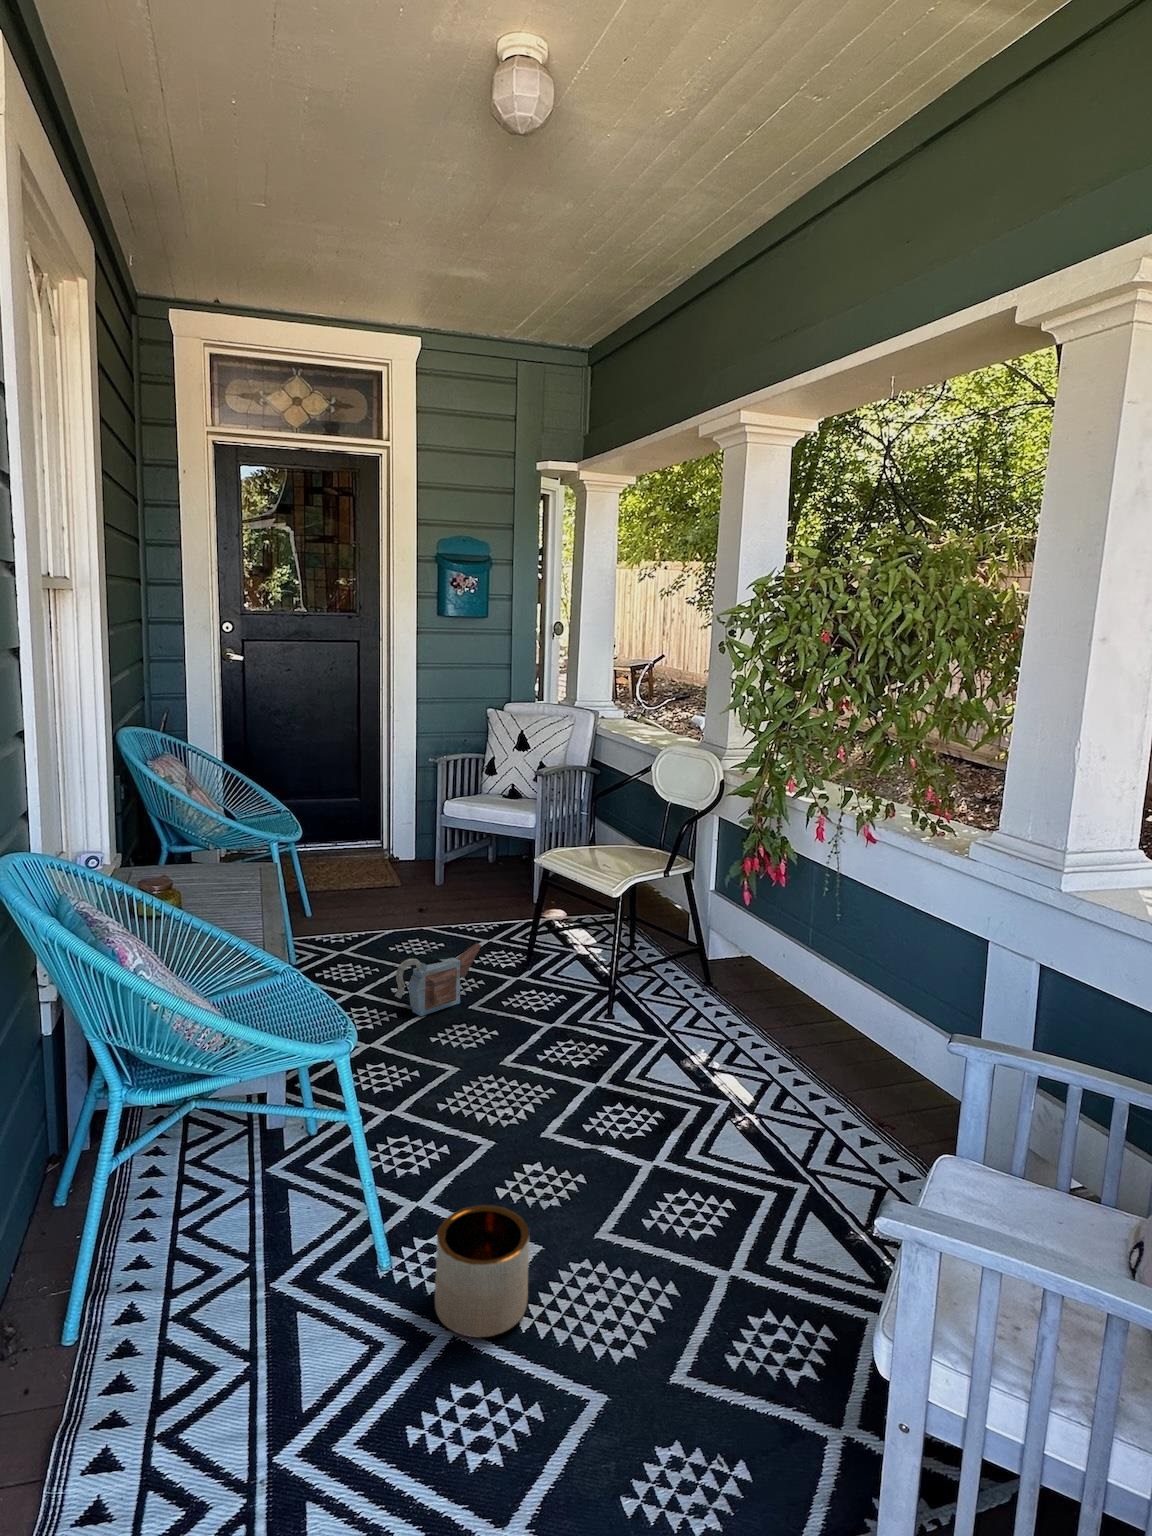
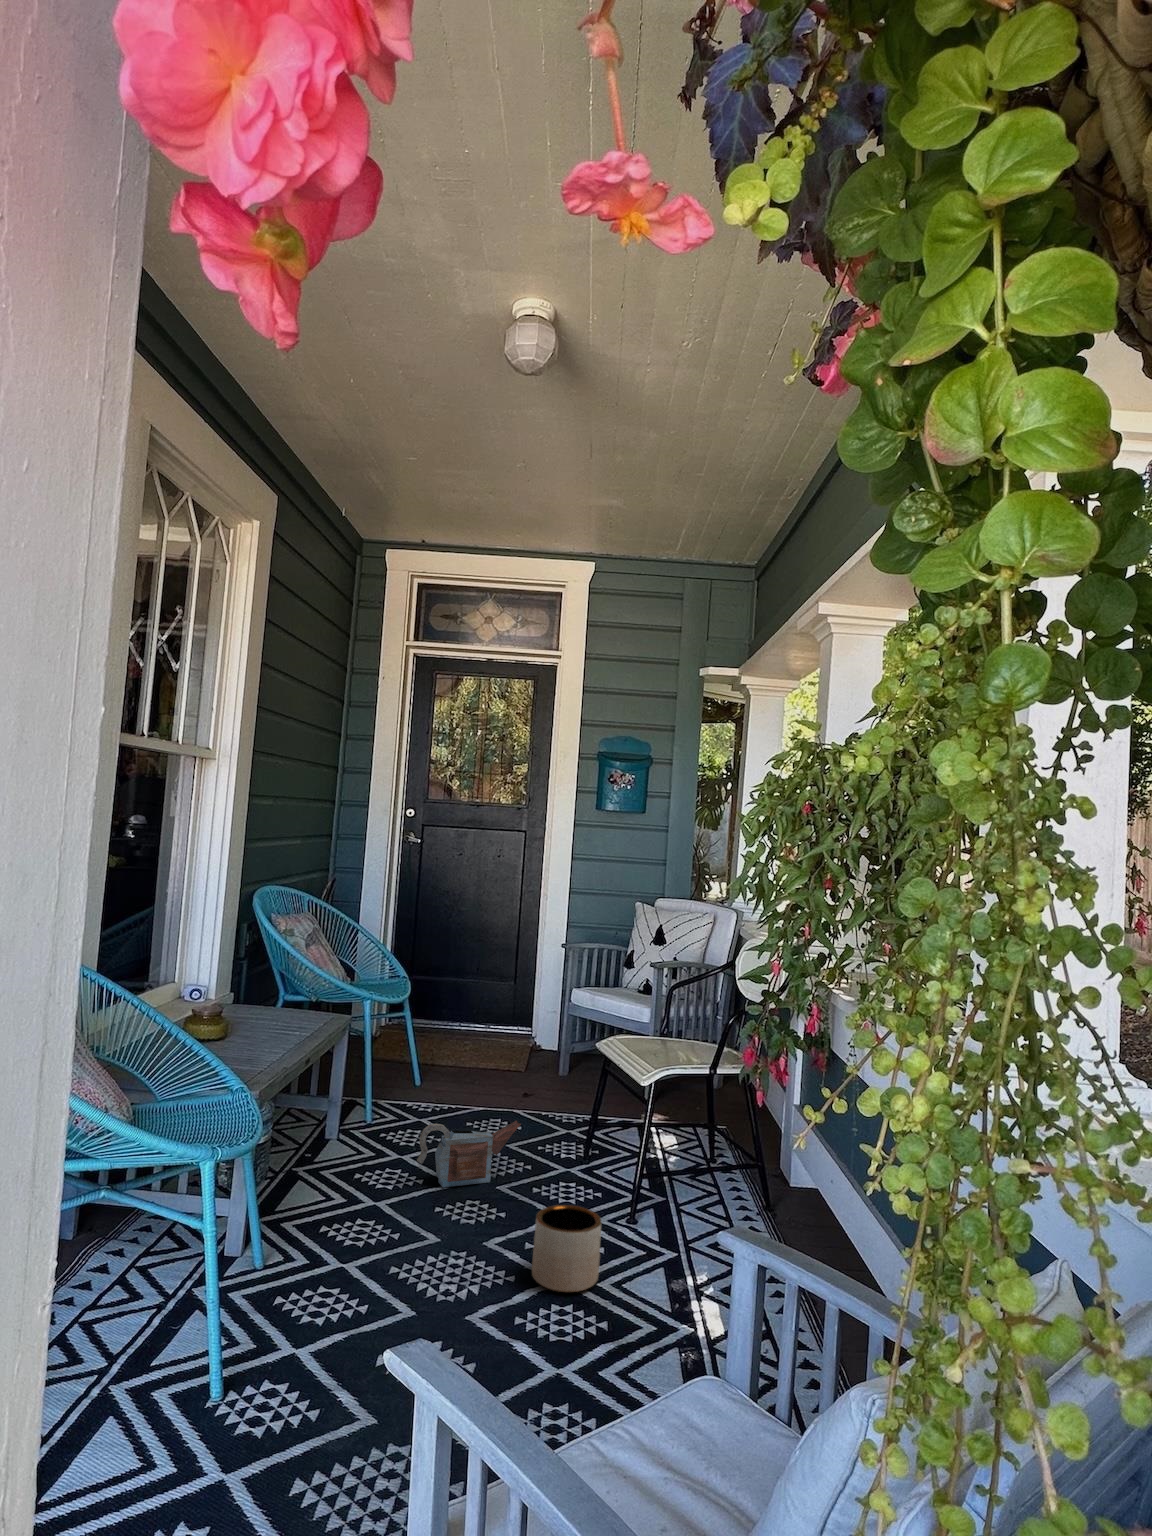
planter: present [435,1205,529,1337] -> present [532,1205,601,1293]

